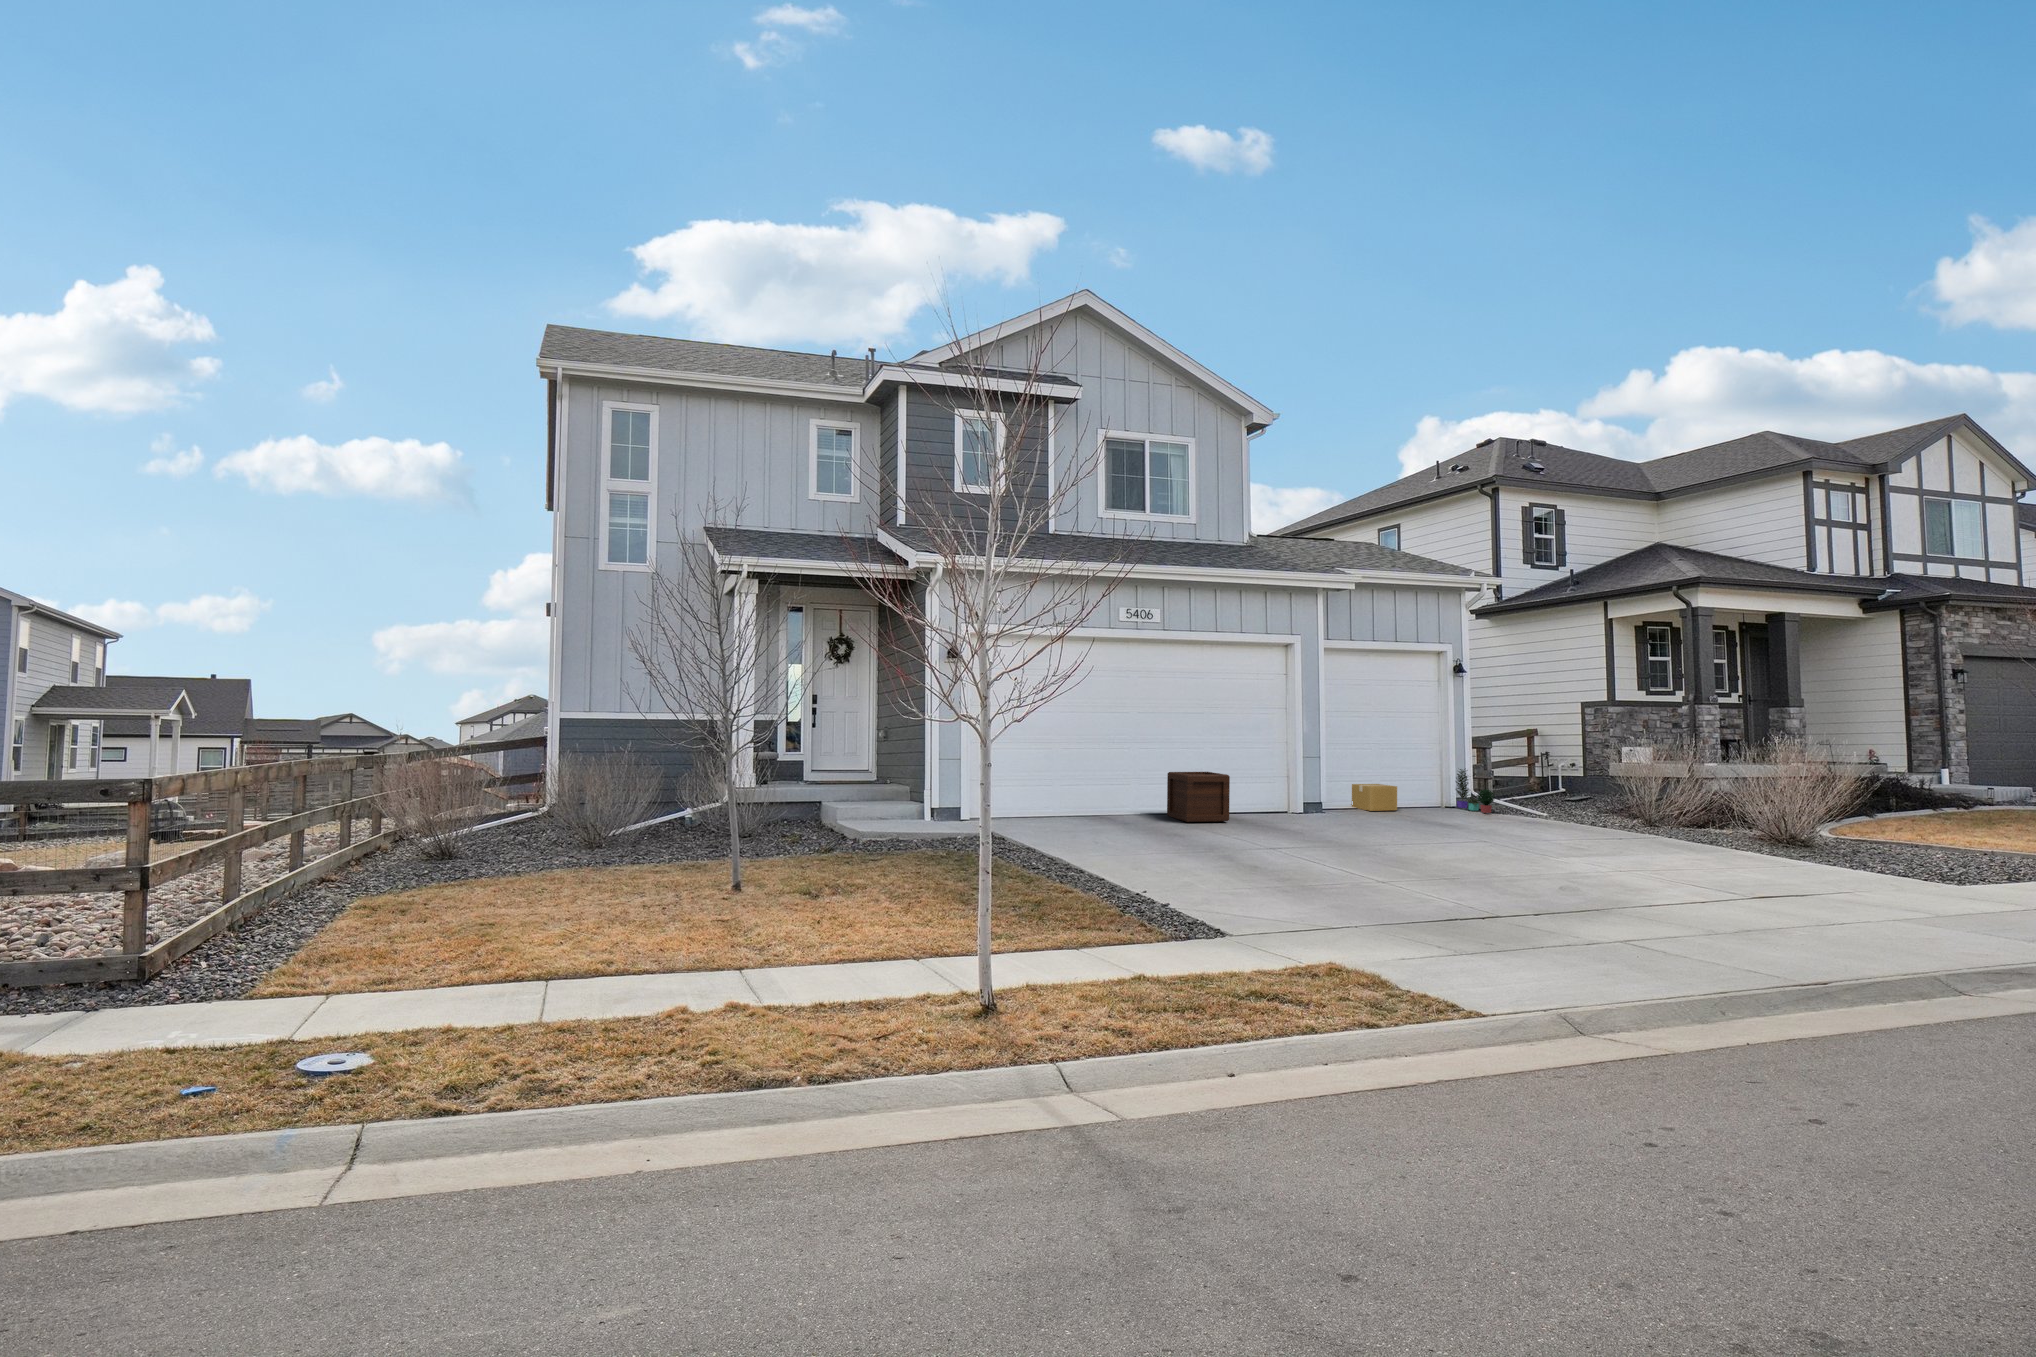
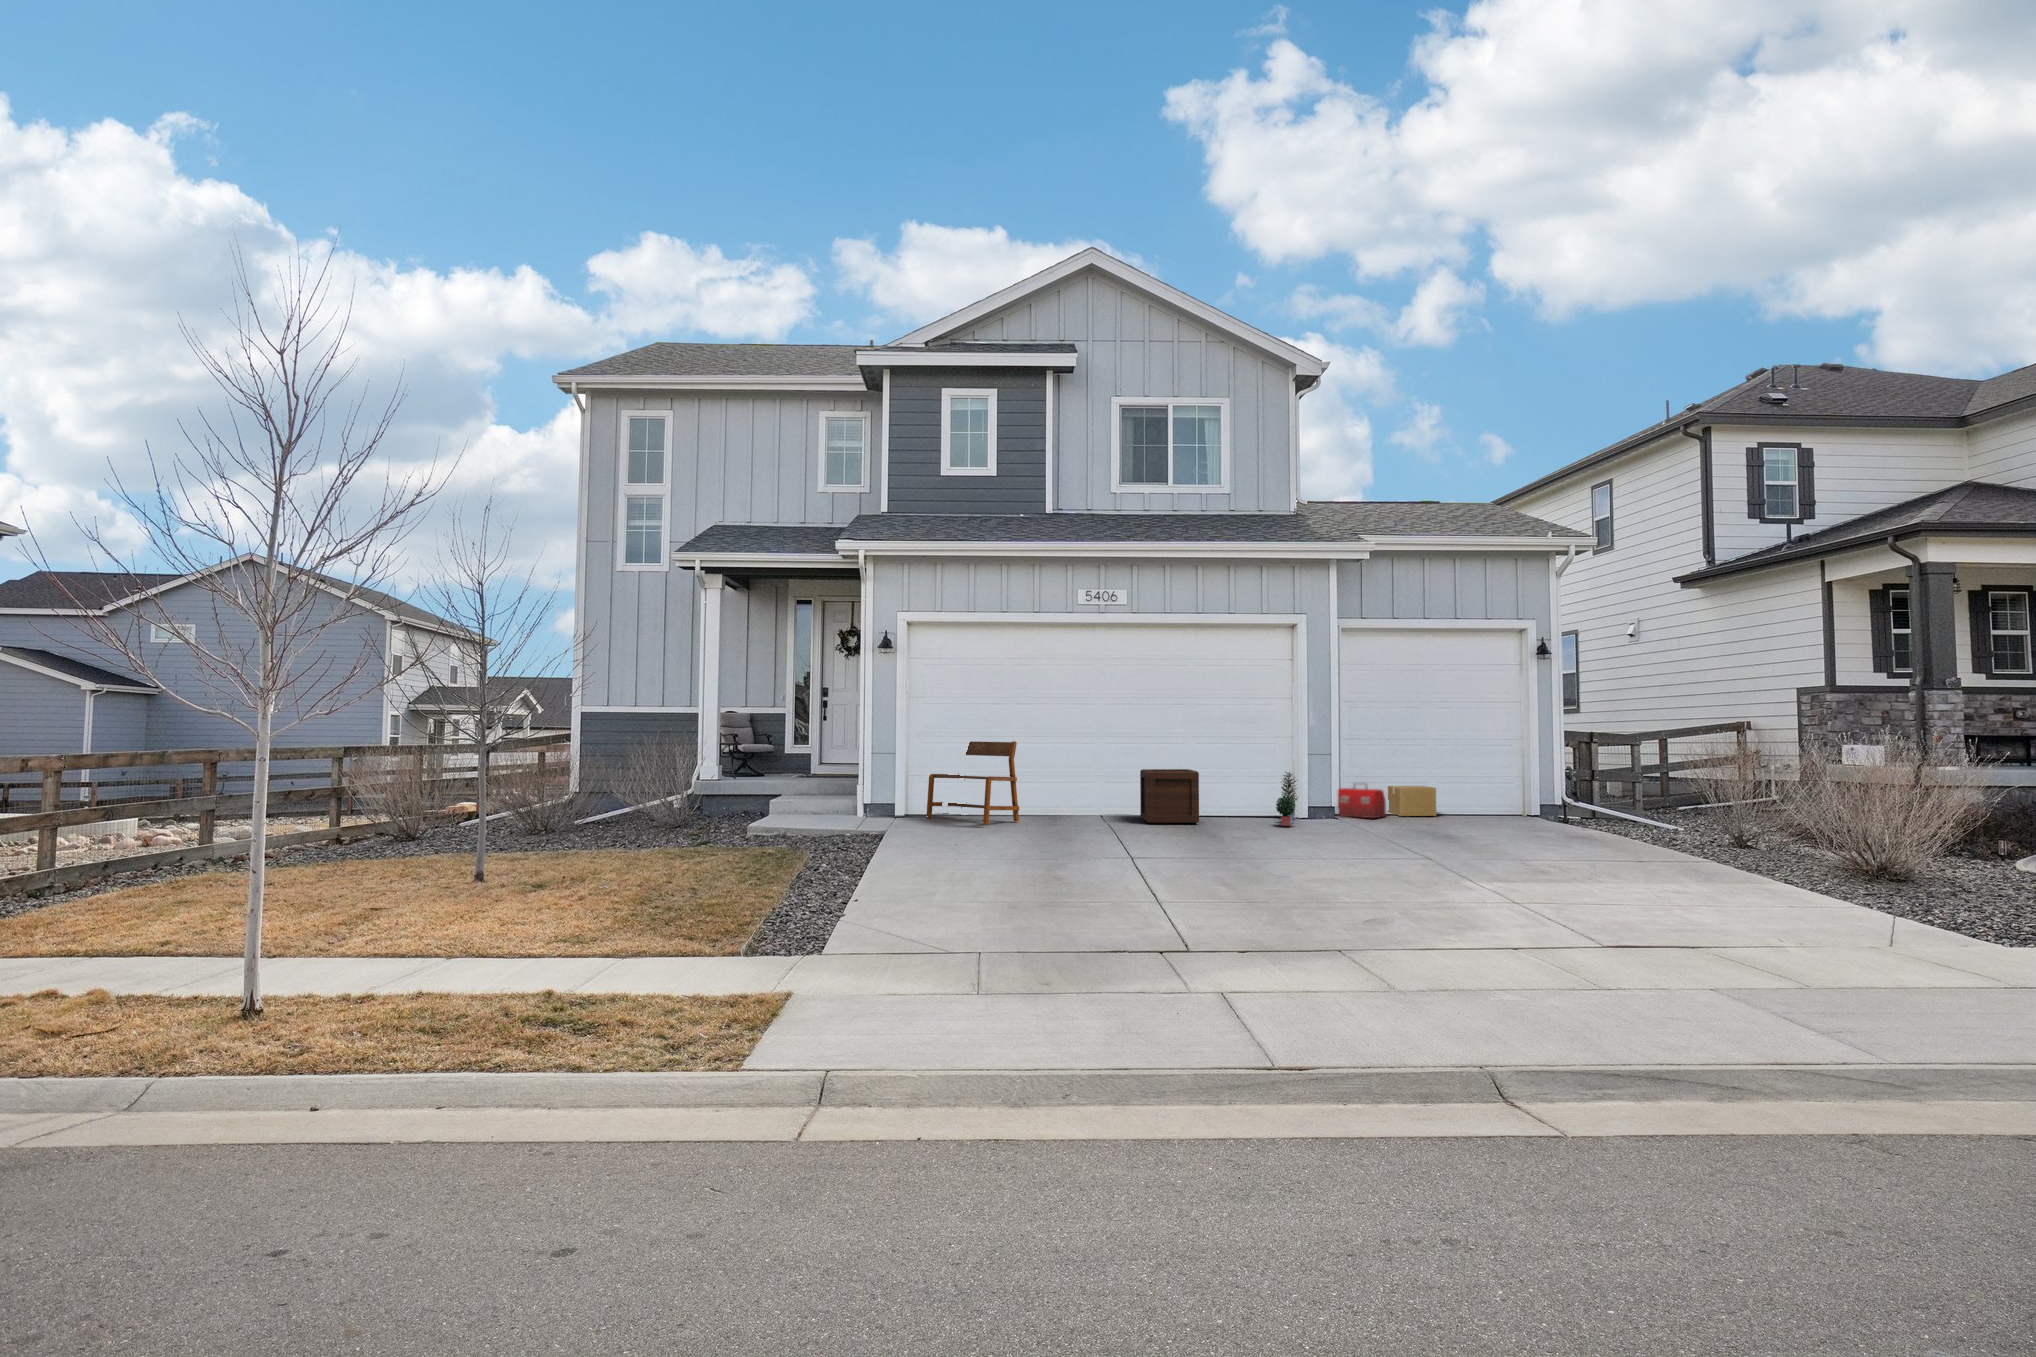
bench: none [983,745,1075,827] -> present [926,741,1019,824]
potted plant: present [1456,769,1494,813] -> present [1276,772,1298,826]
toolbox: none [1319,782,1360,814] -> present [1337,783,1386,818]

